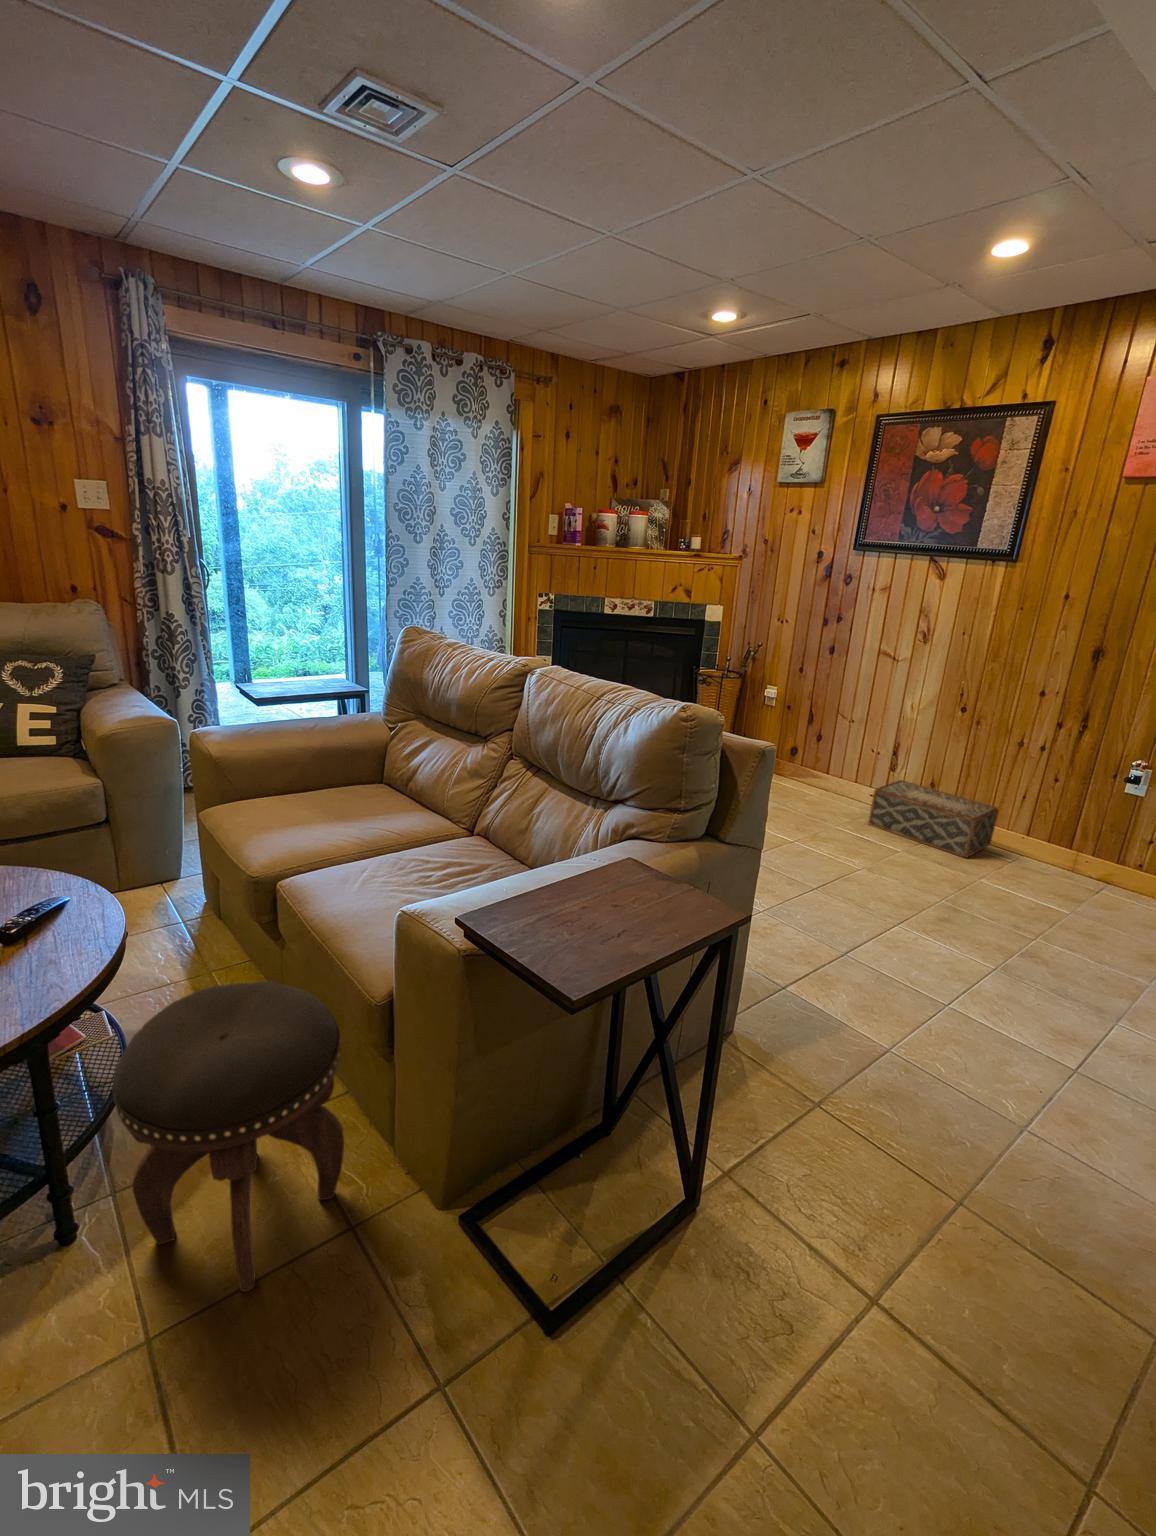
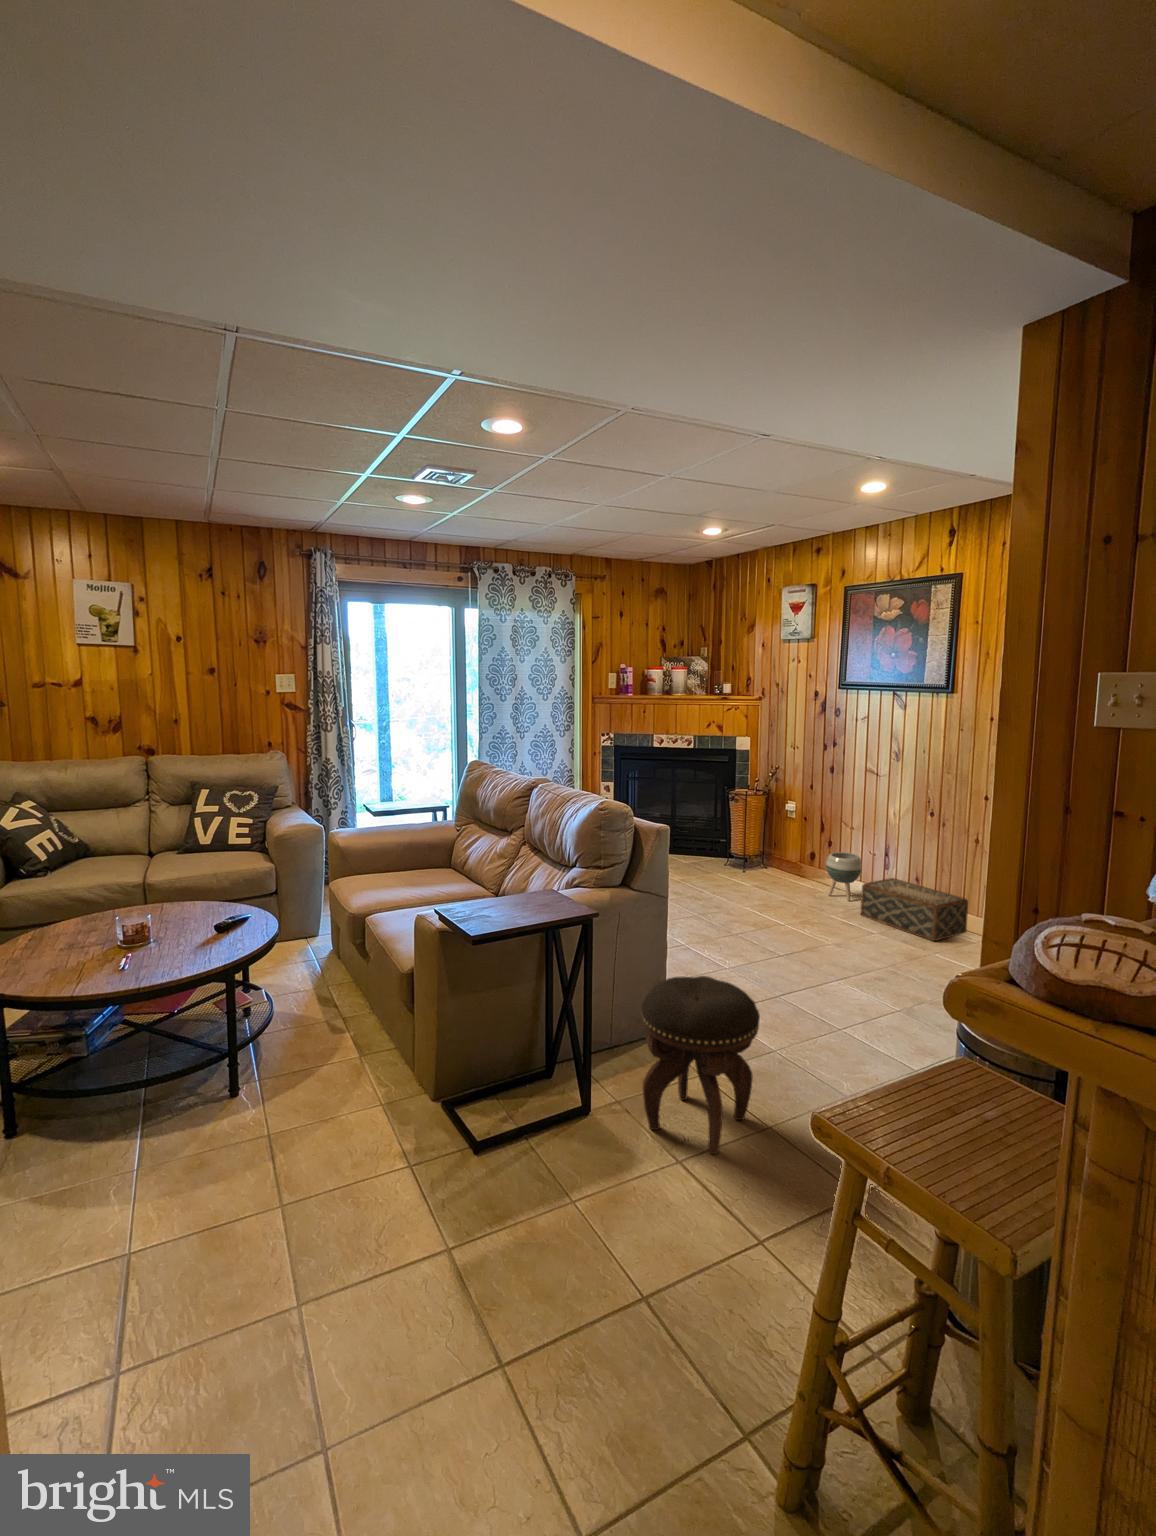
planter: none [818,748,862,805] -> present [826,852,862,901]
footstool: present [112,981,344,1292] -> present [642,976,760,1154]

